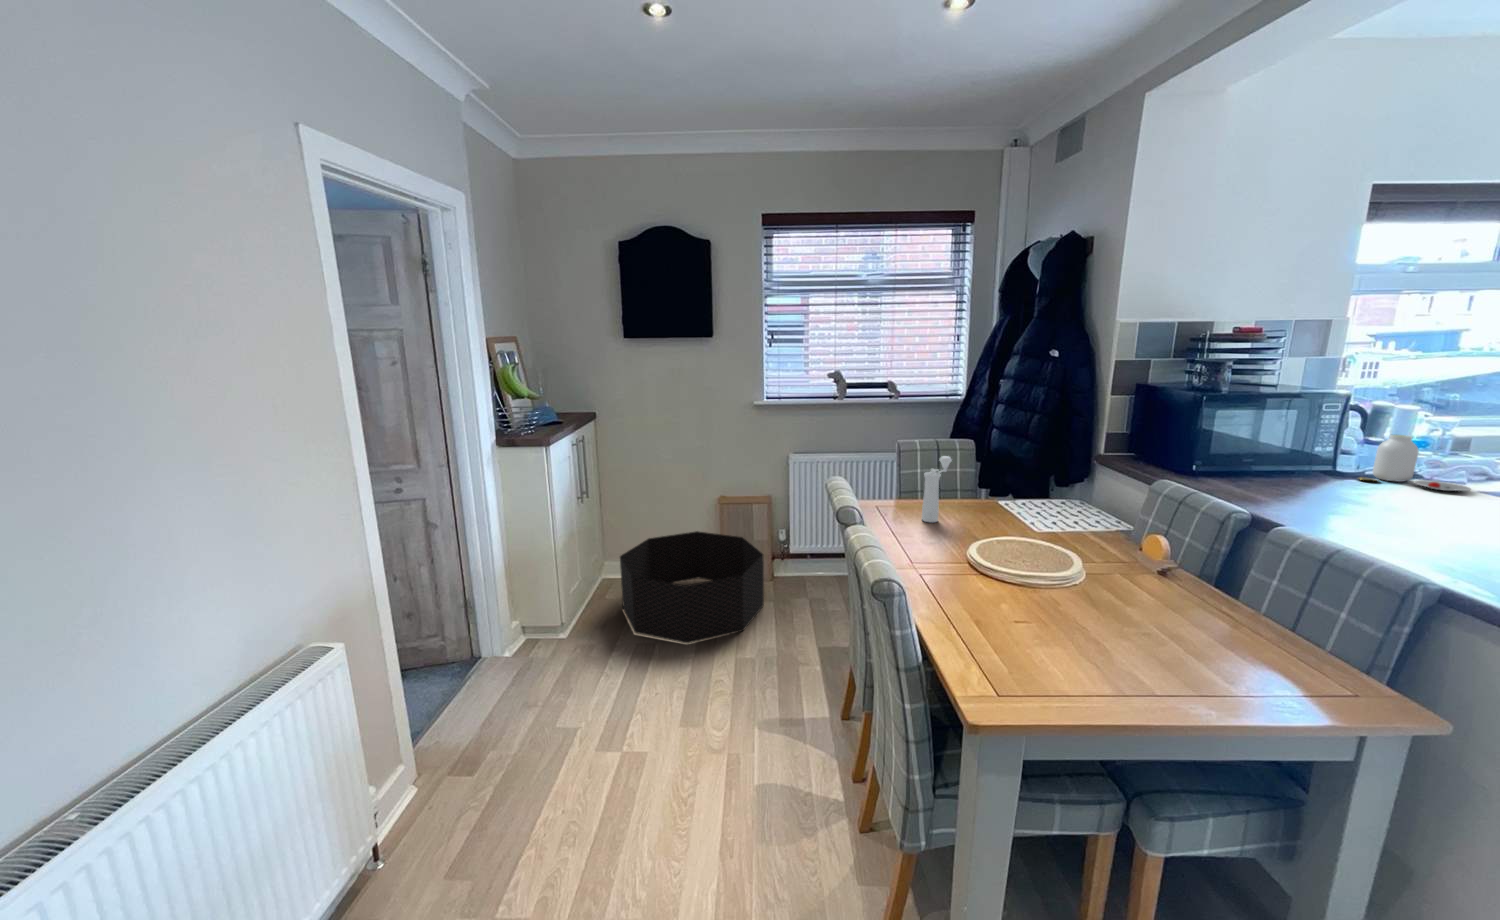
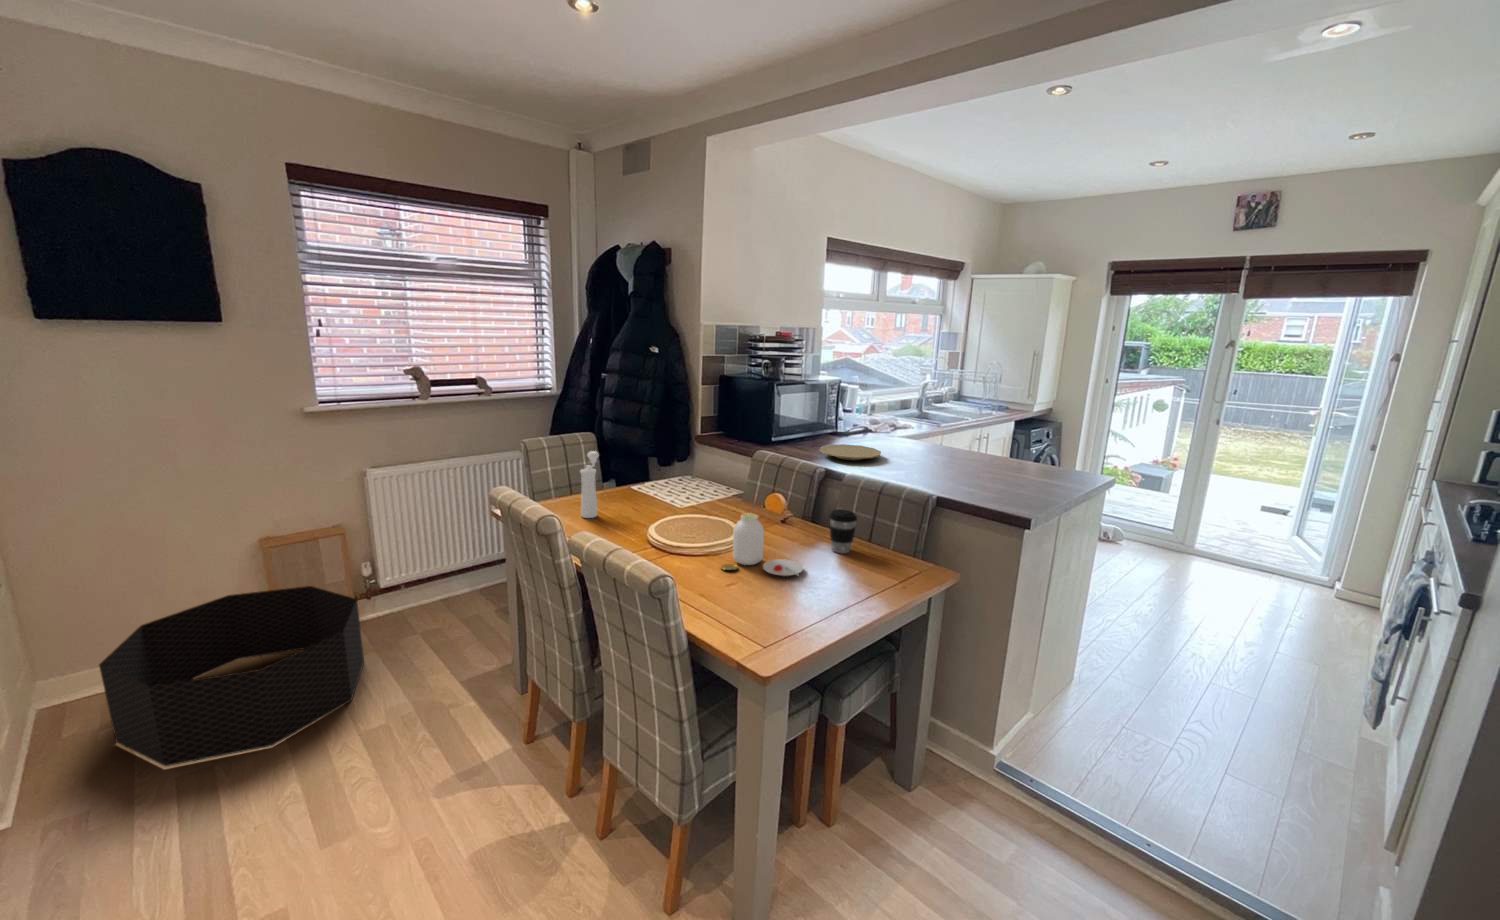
jar: present [1358,435,1471,491] -> present [721,513,803,576]
plate: none [1268,486,1395,514] -> present [820,444,881,460]
coffee cup: none [1210,571,1261,636] -> present [829,509,857,553]

